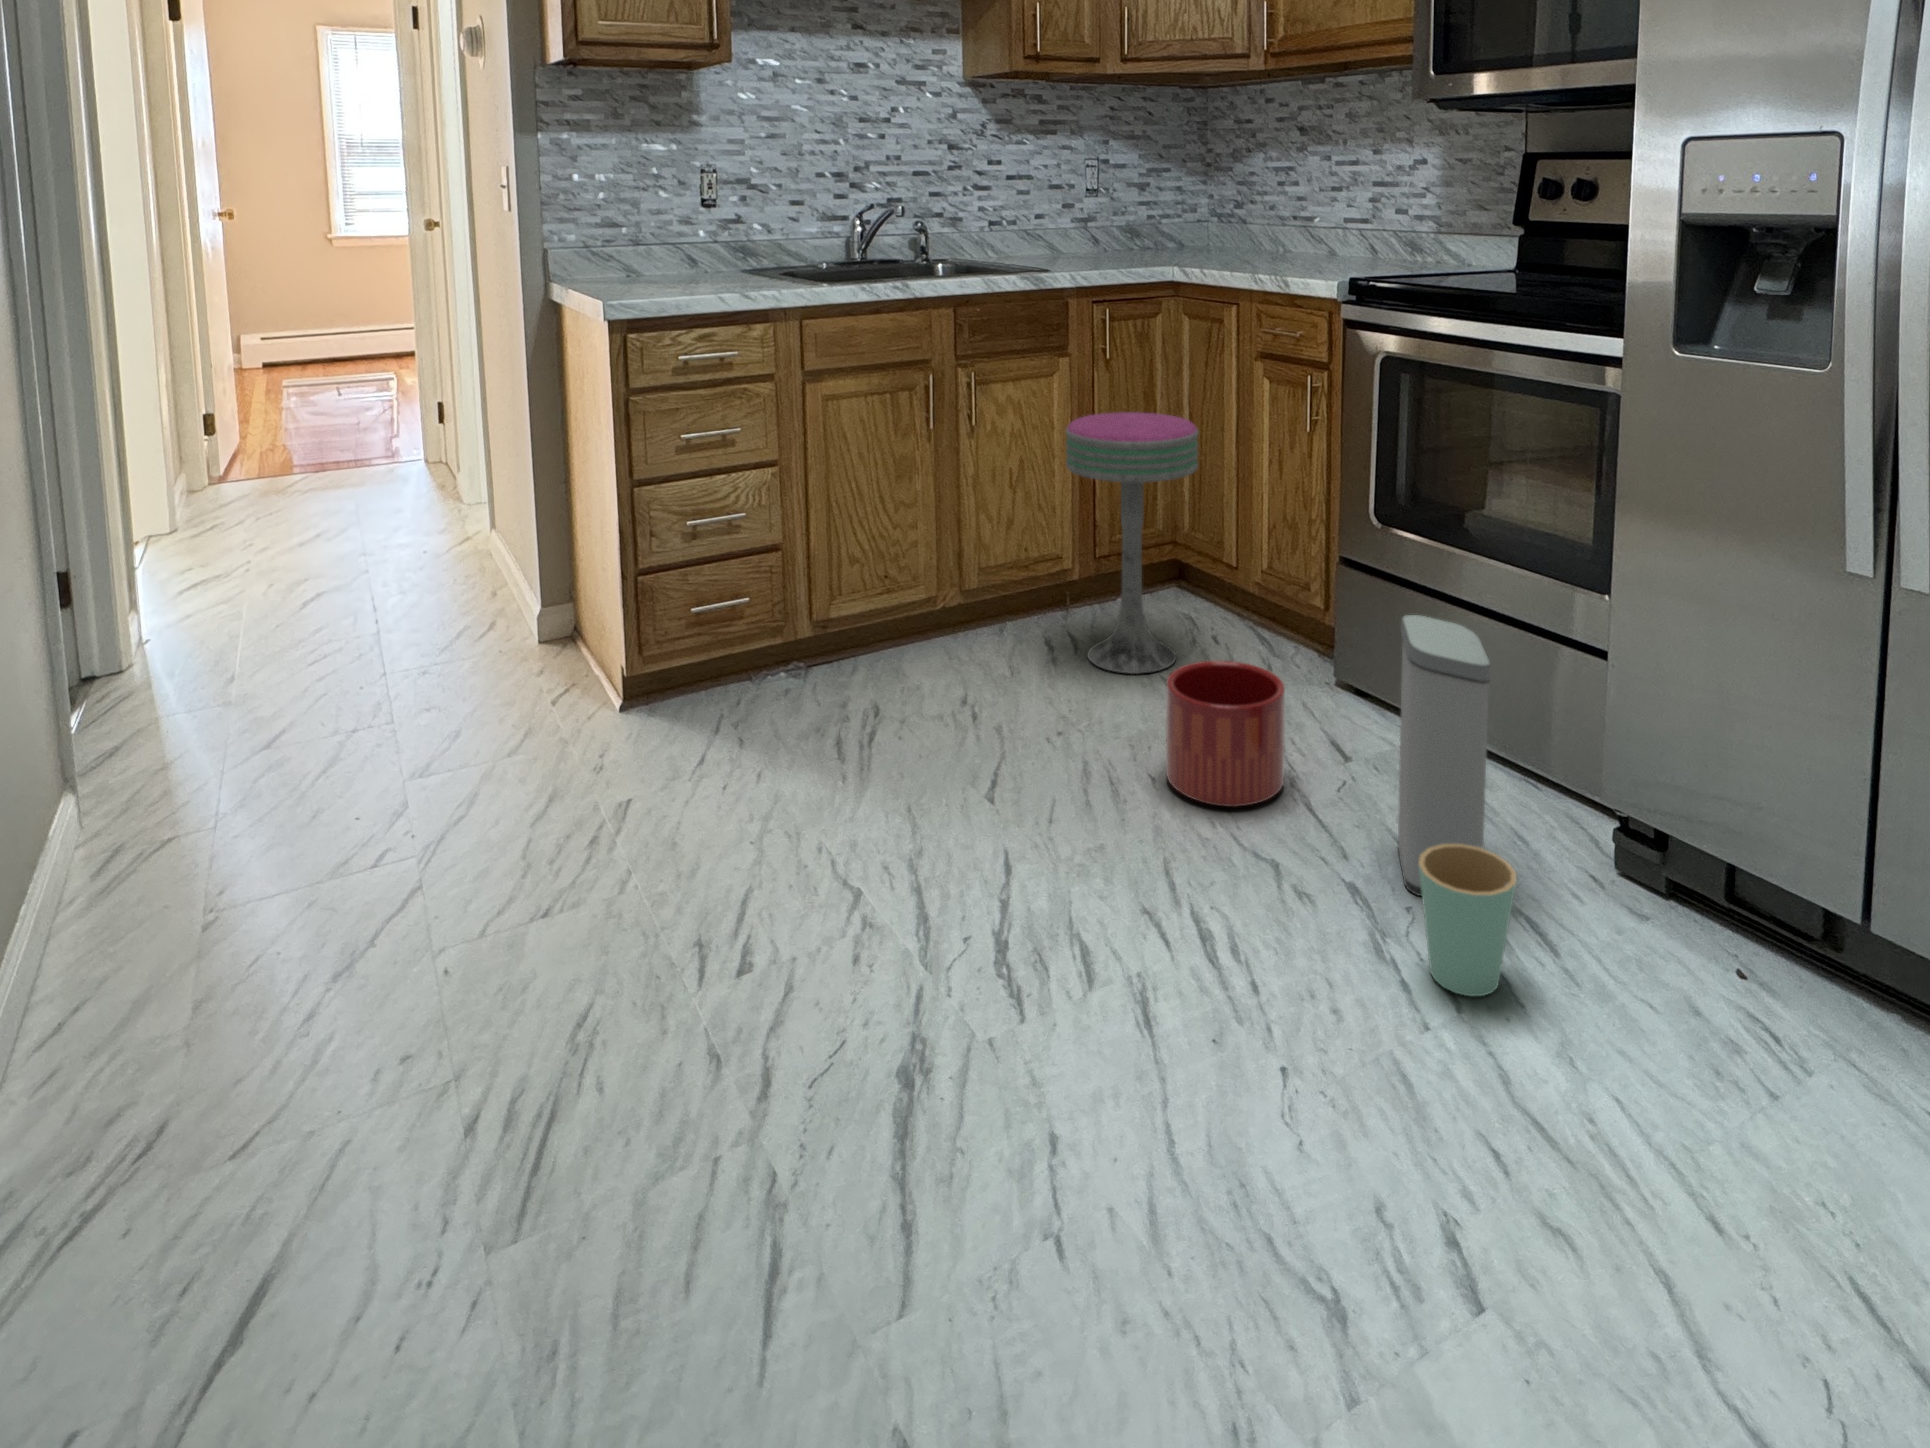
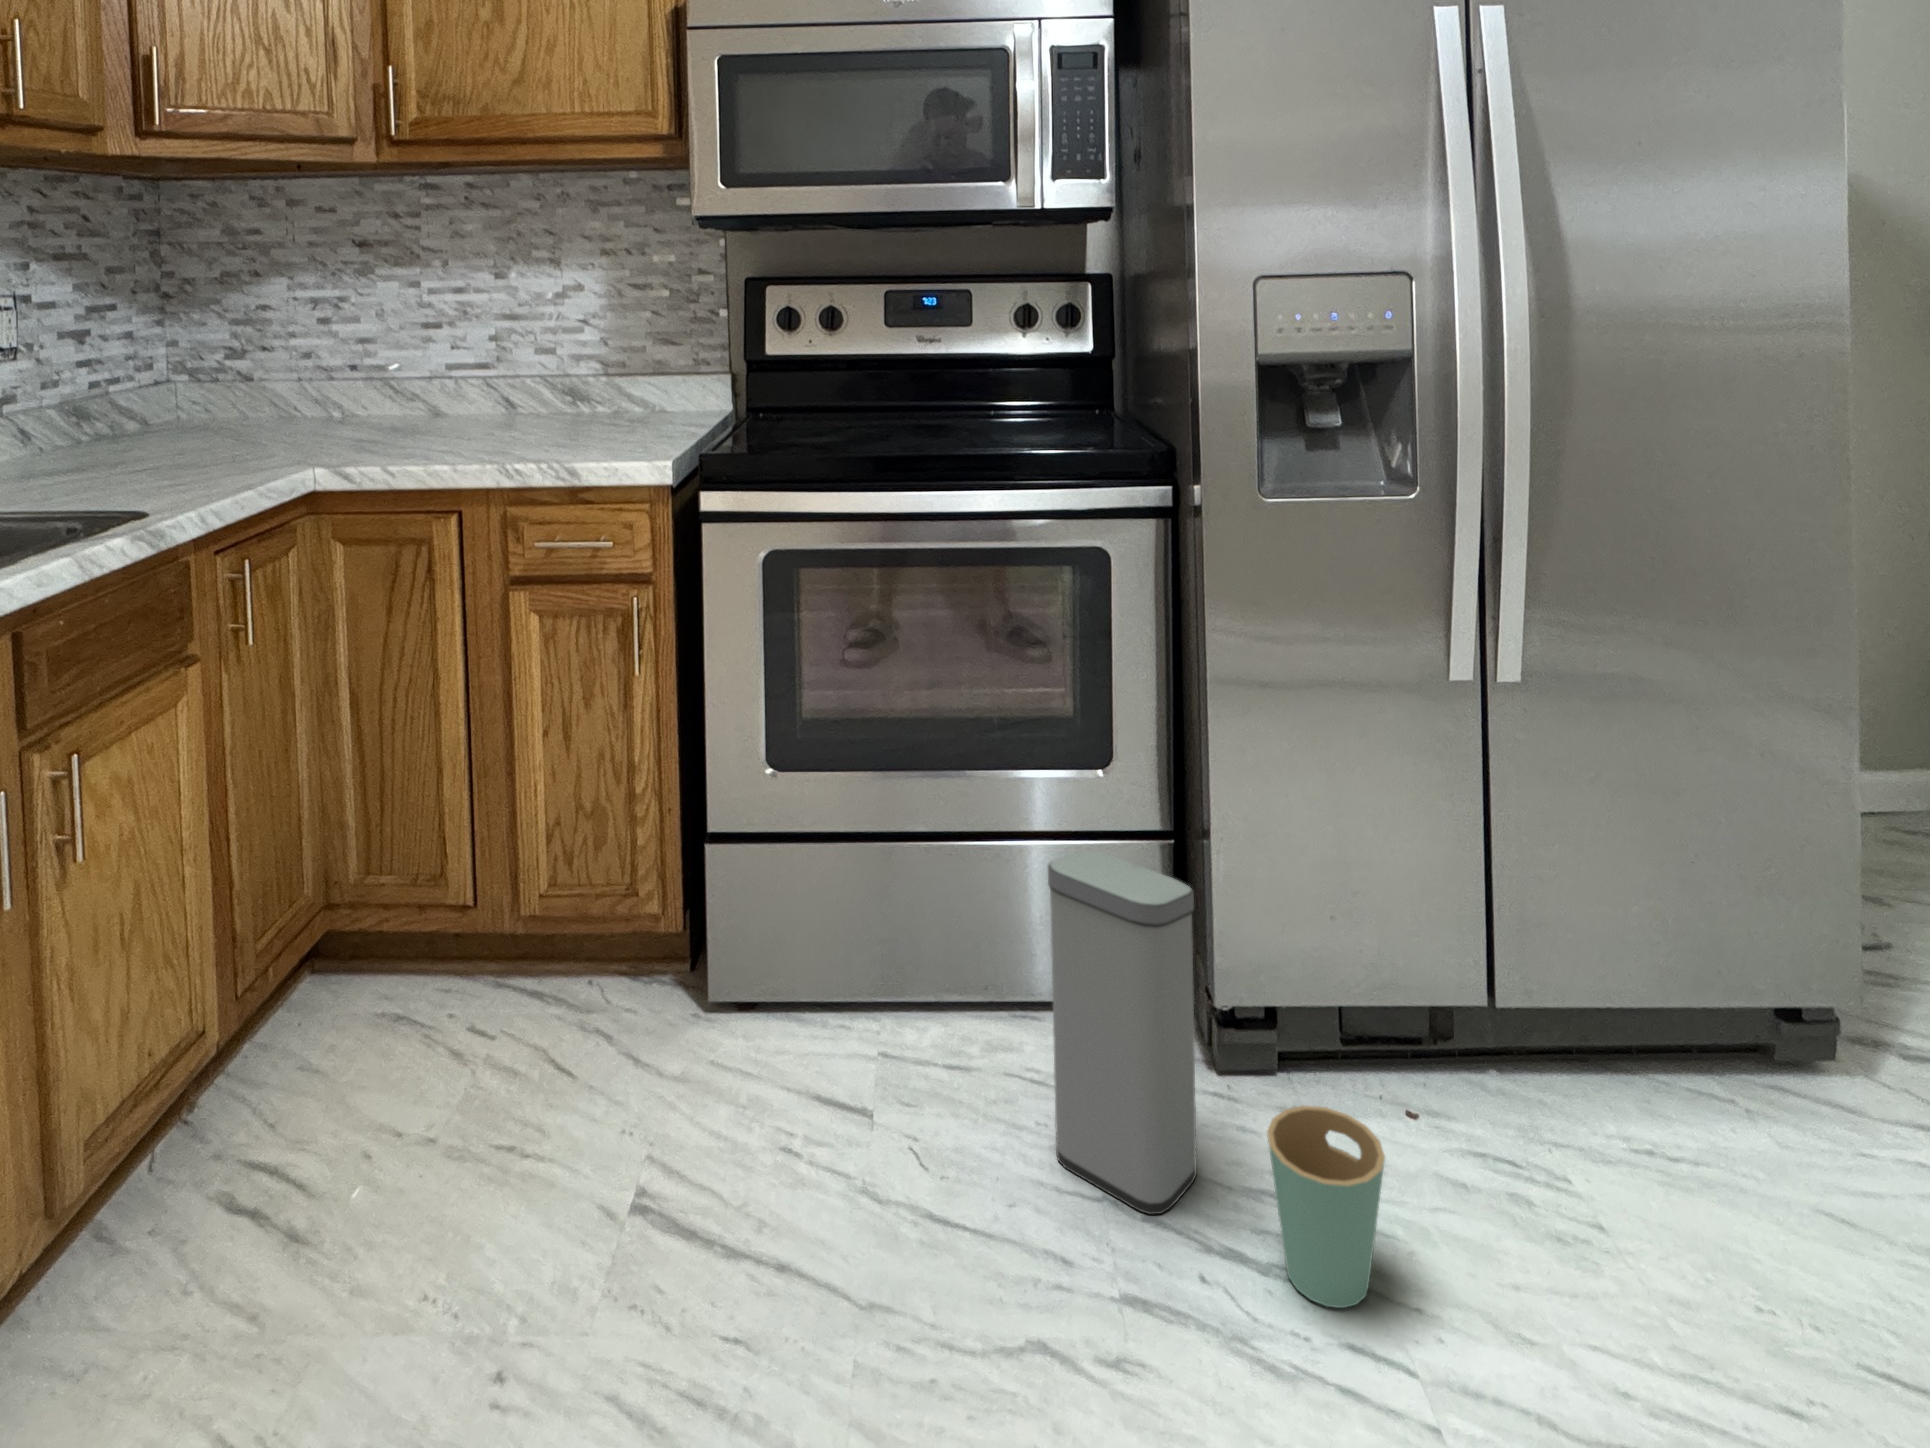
bar stool: present [1066,412,1199,674] -> none [274,699,509,1174]
planter: present [1166,661,1285,807] -> none [717,1027,895,1295]

